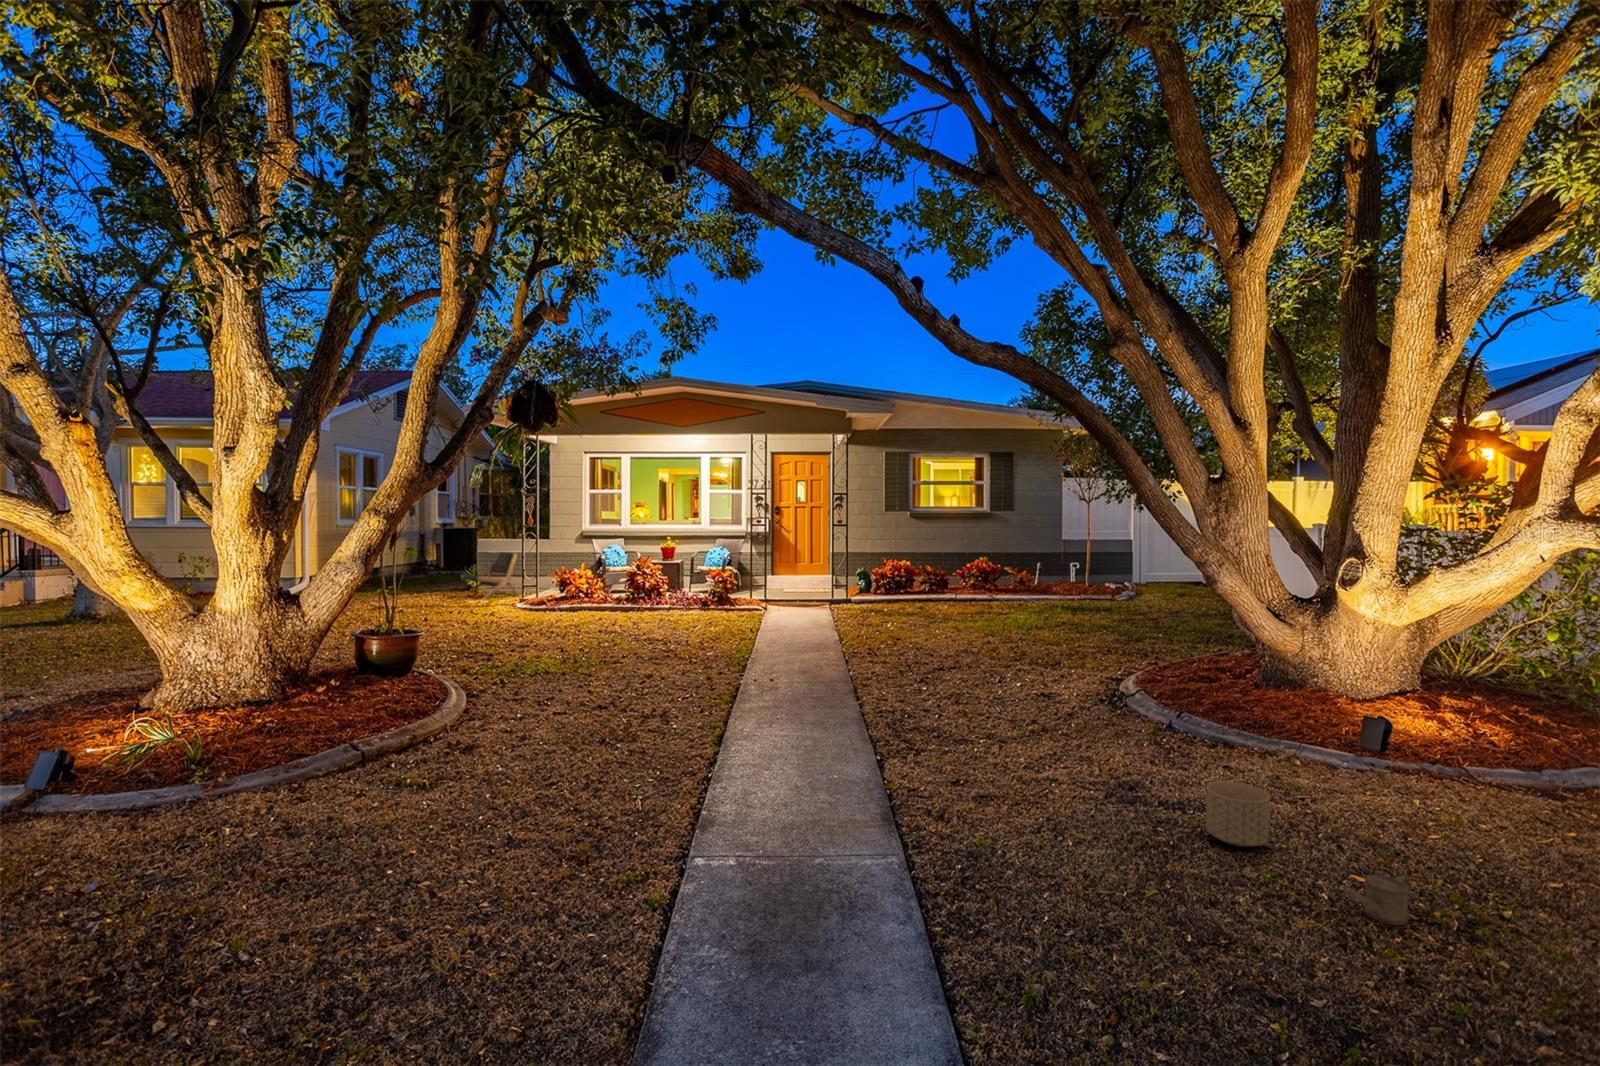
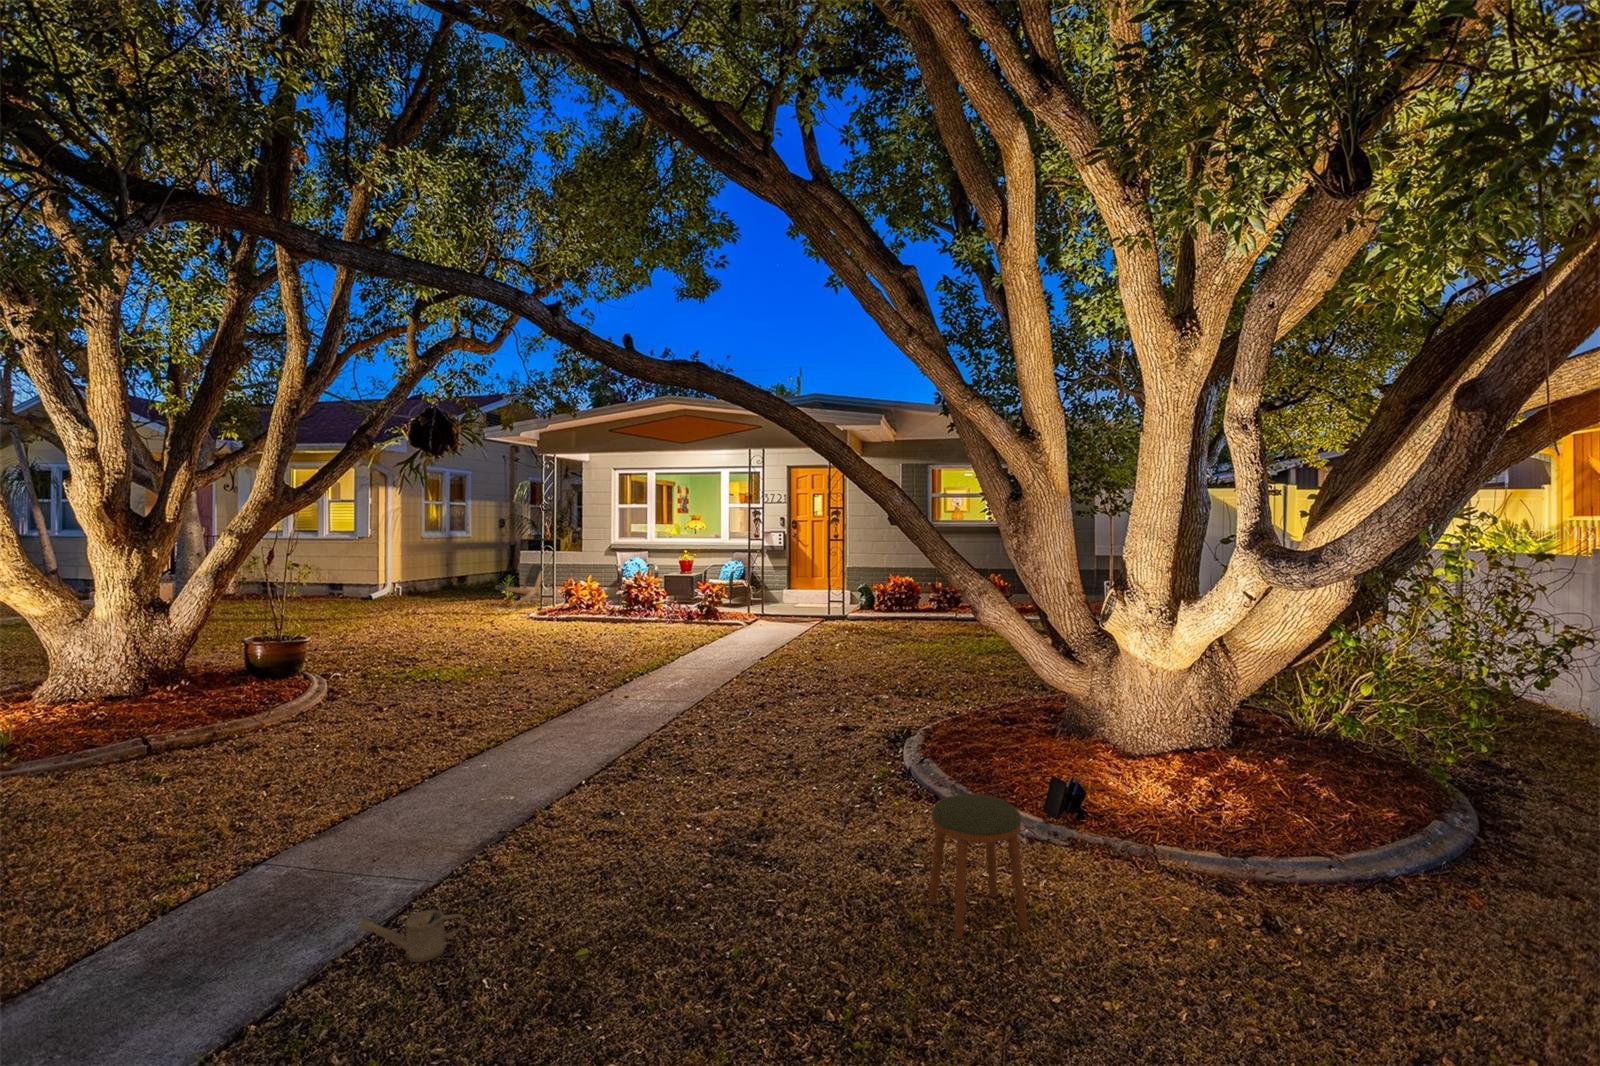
stool: none [1384,727,1488,844] -> present [928,794,1029,939]
planter: present [1206,781,1270,847] -> none [679,837,742,914]
watering can: present [1346,875,1410,925] -> present [360,910,464,962]

